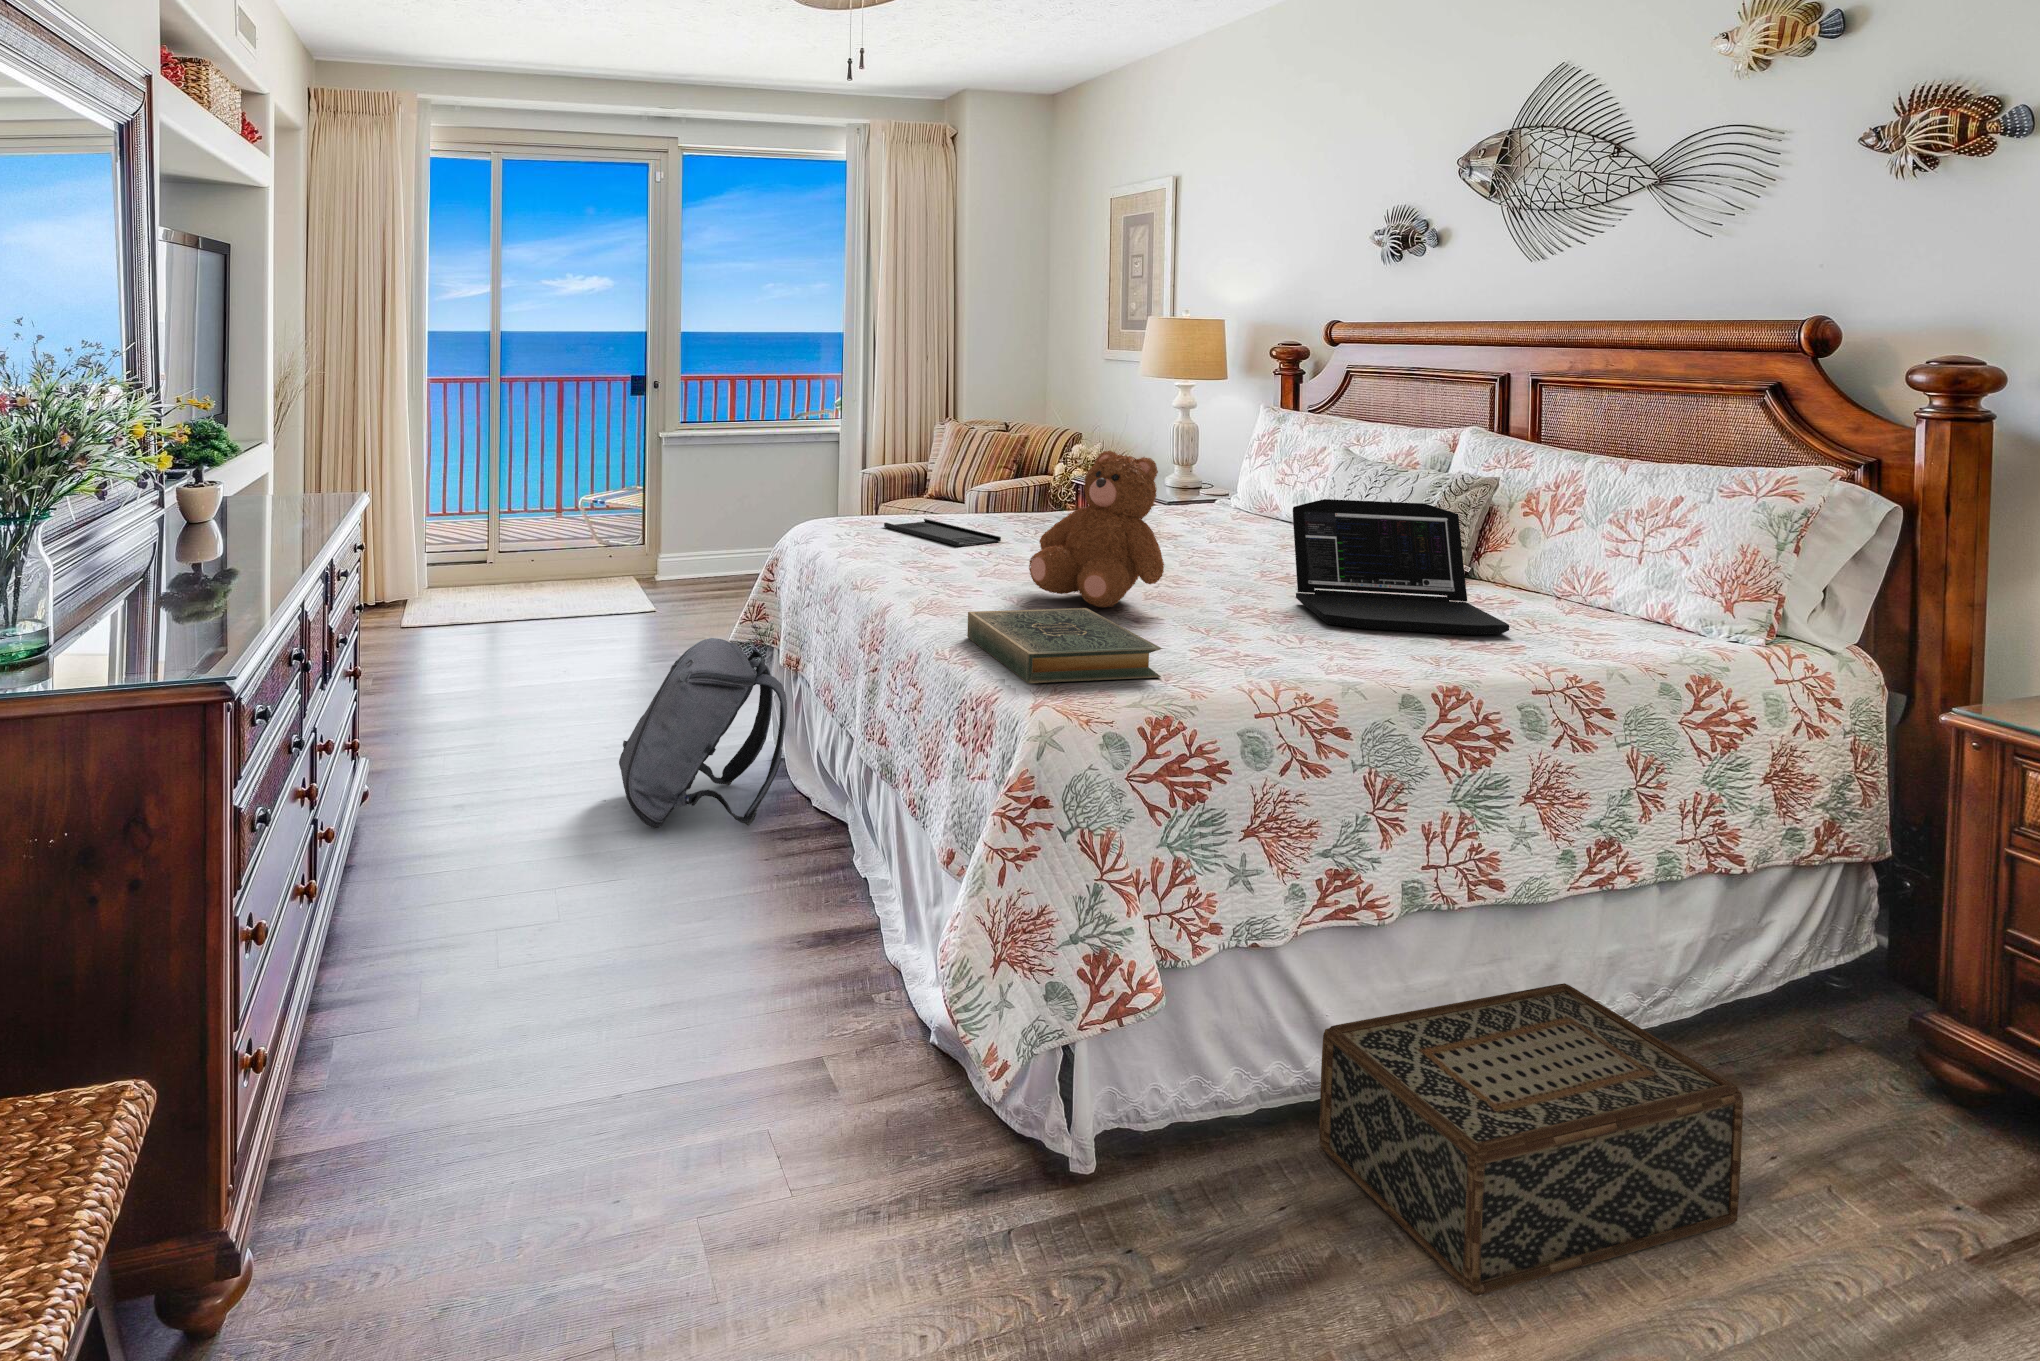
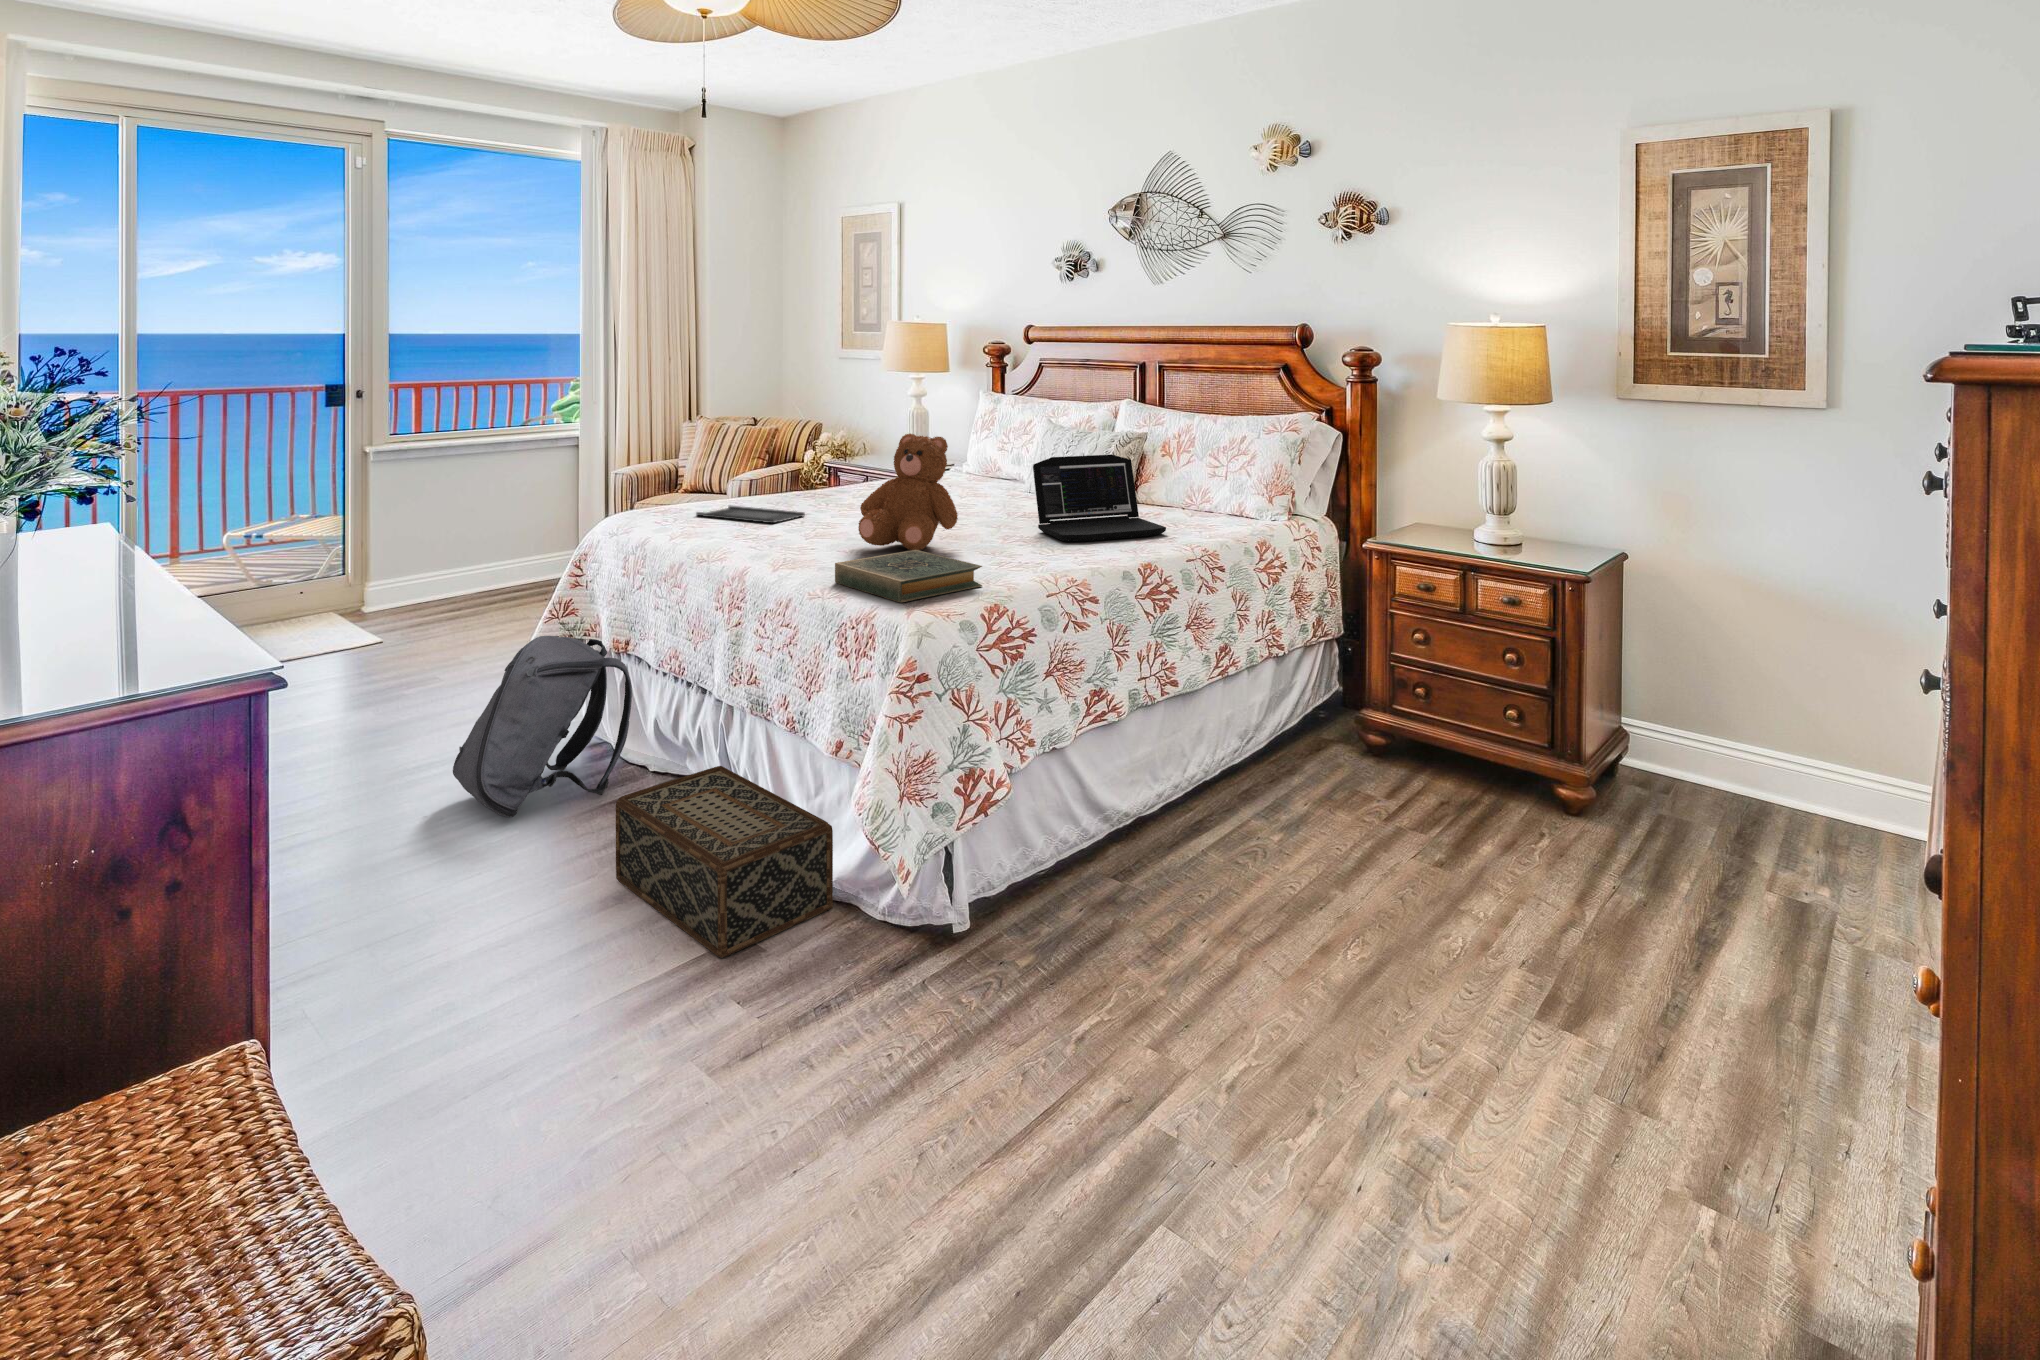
woven basket: present [1320,983,1743,1296] -> present [616,766,833,958]

